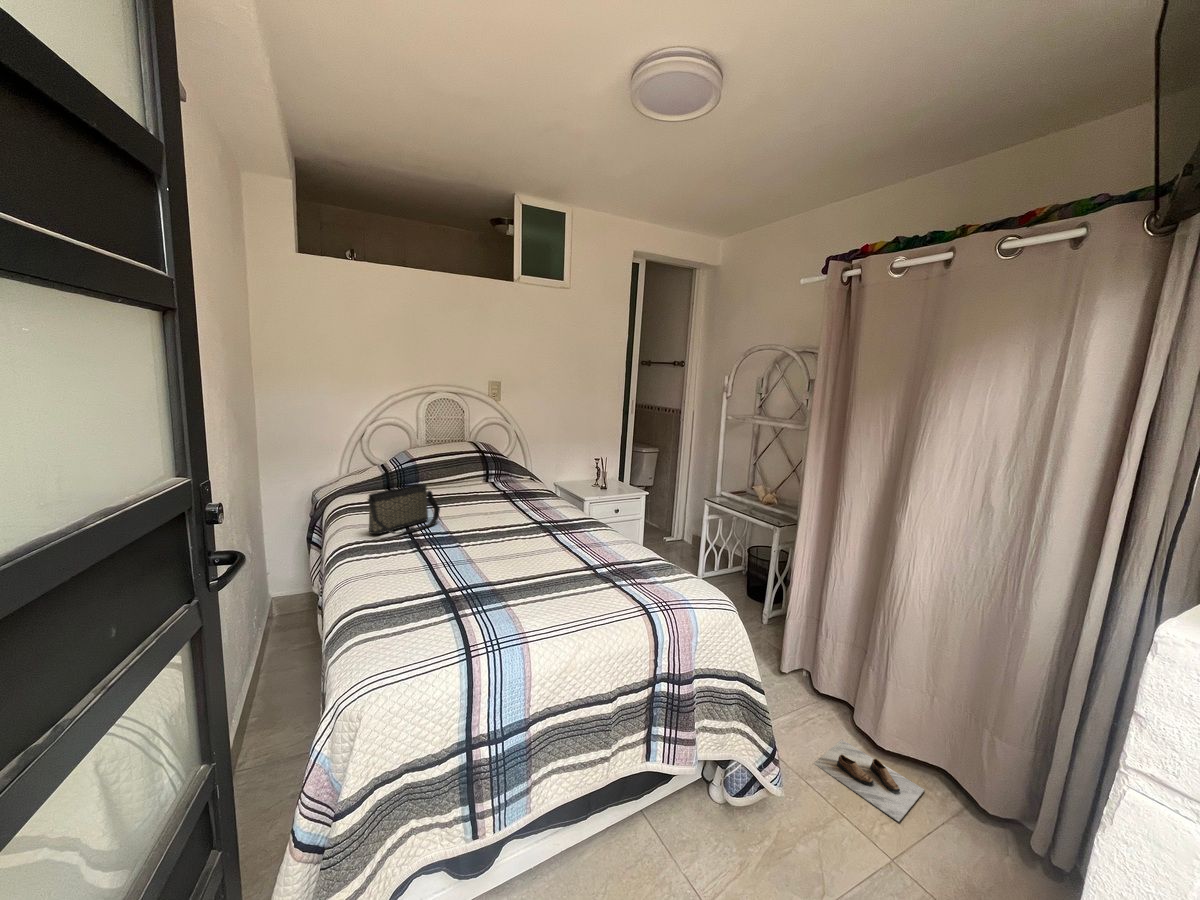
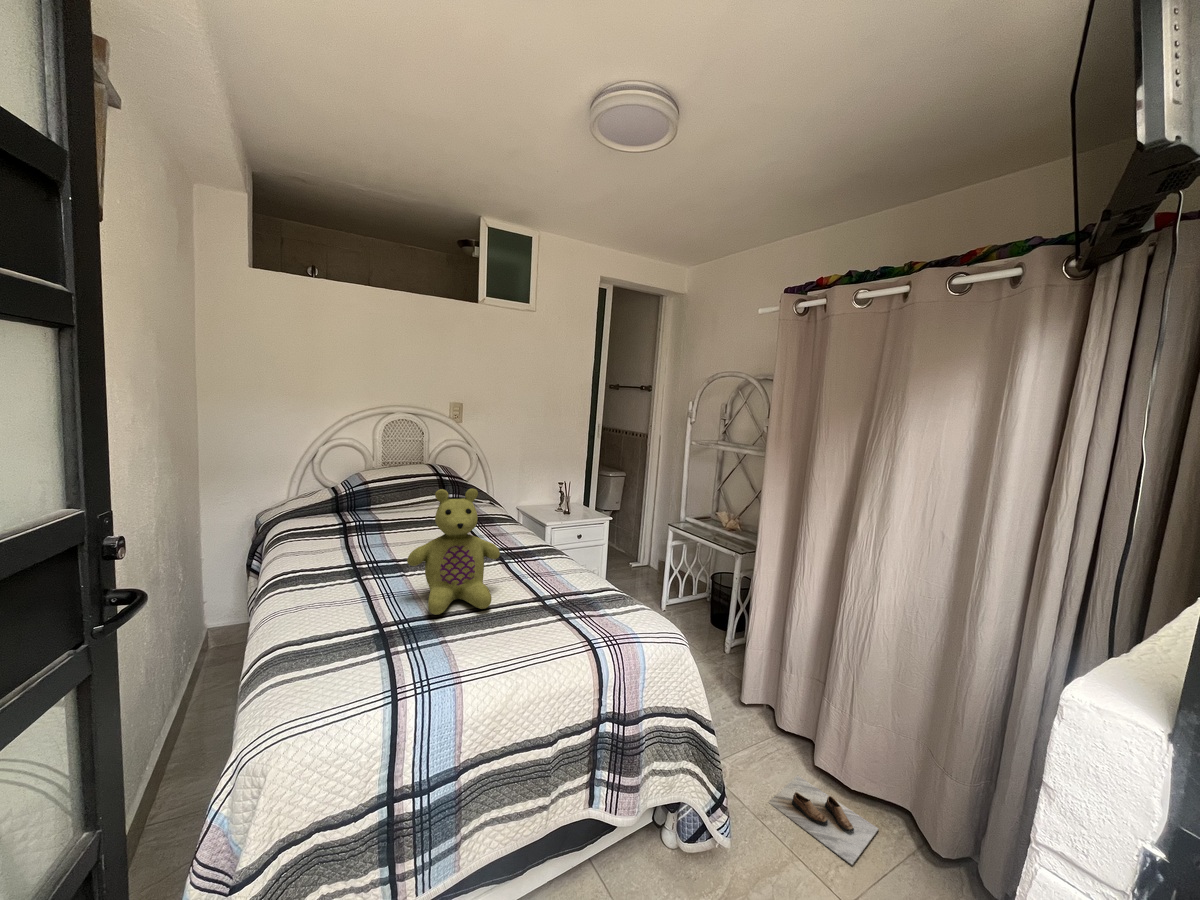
stuffed bear: none [465,463,551,582] -> present [407,489,500,615]
handbag: present [368,484,440,534] -> none [308,508,389,561]

